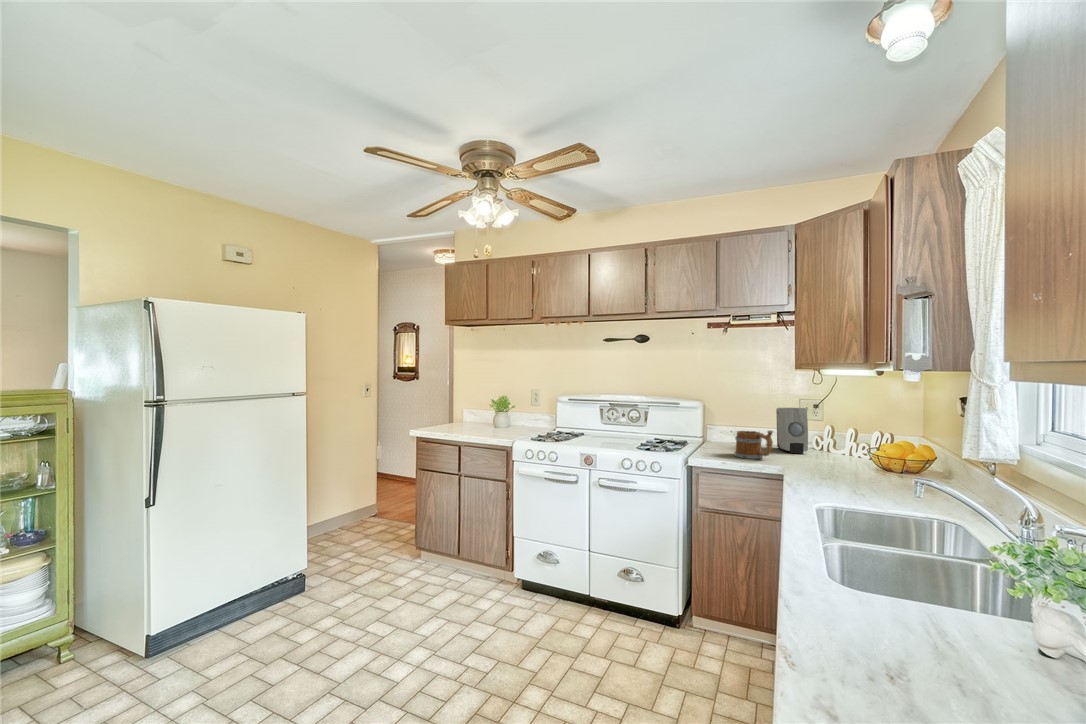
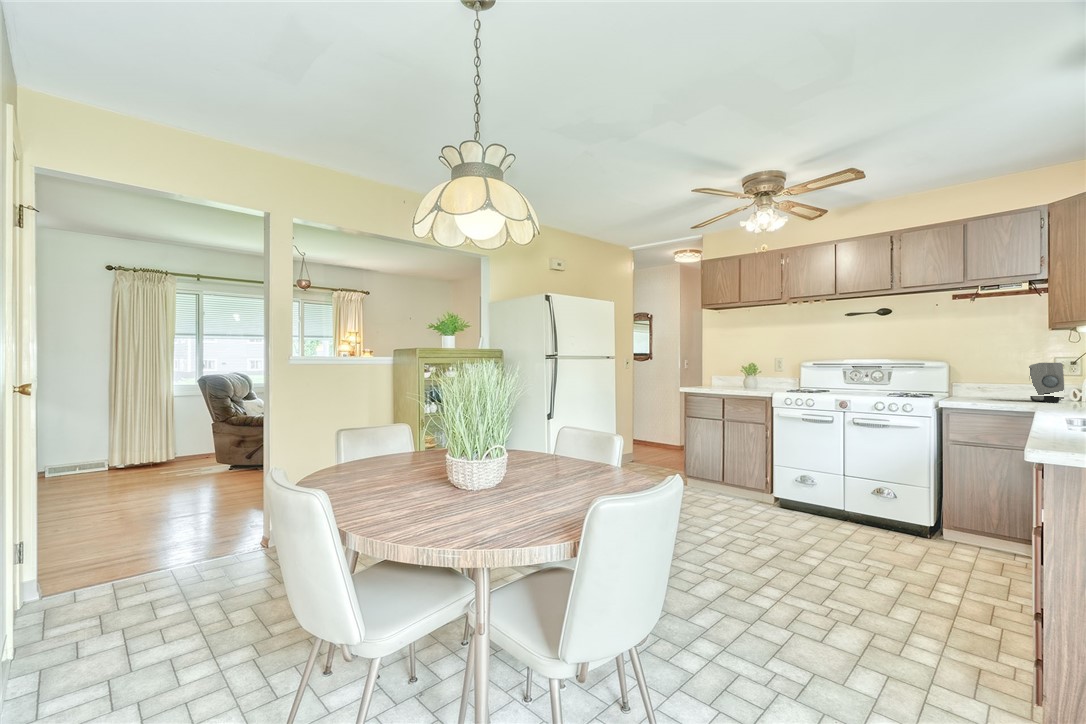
mug: present [735,431,773,459] -> none [984,378,1025,402]

